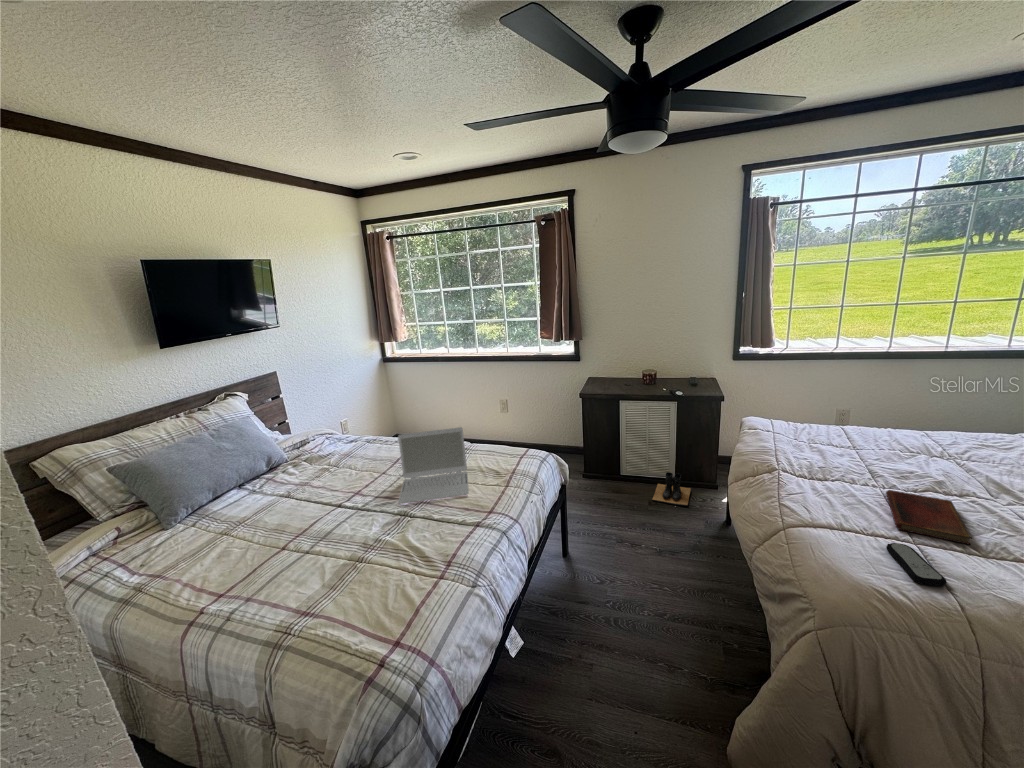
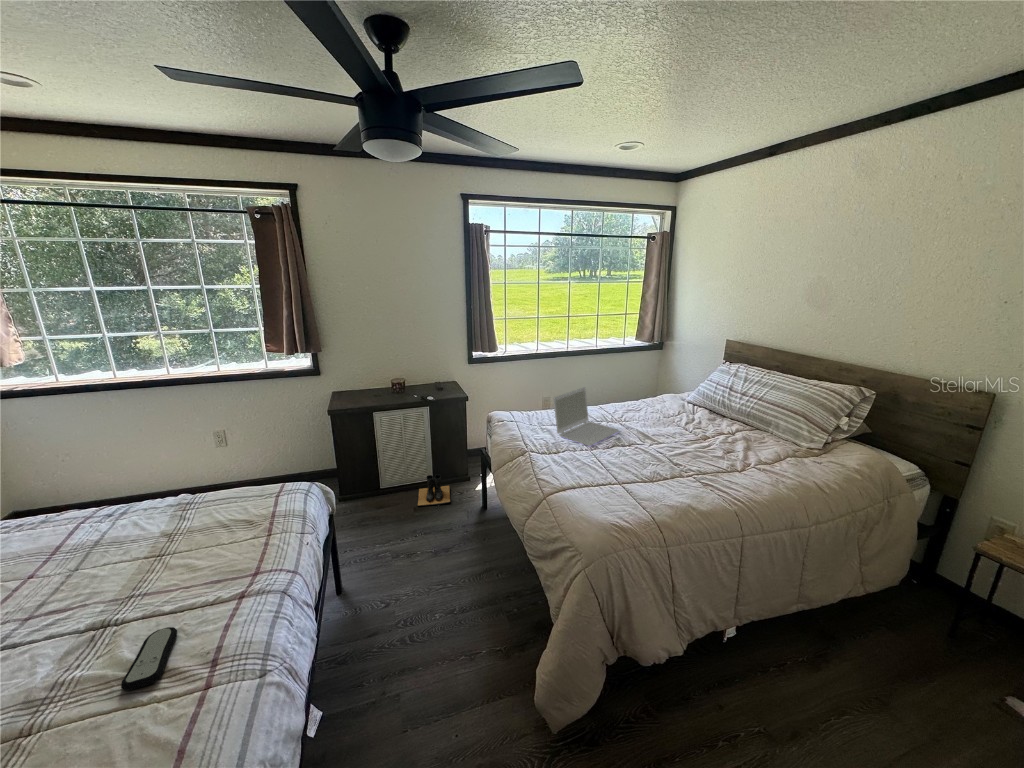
laptop: present [398,427,469,504] -> present [554,387,619,446]
diary: present [886,490,972,545] -> none [595,450,644,477]
remote control: present [886,543,947,586] -> present [121,627,177,691]

